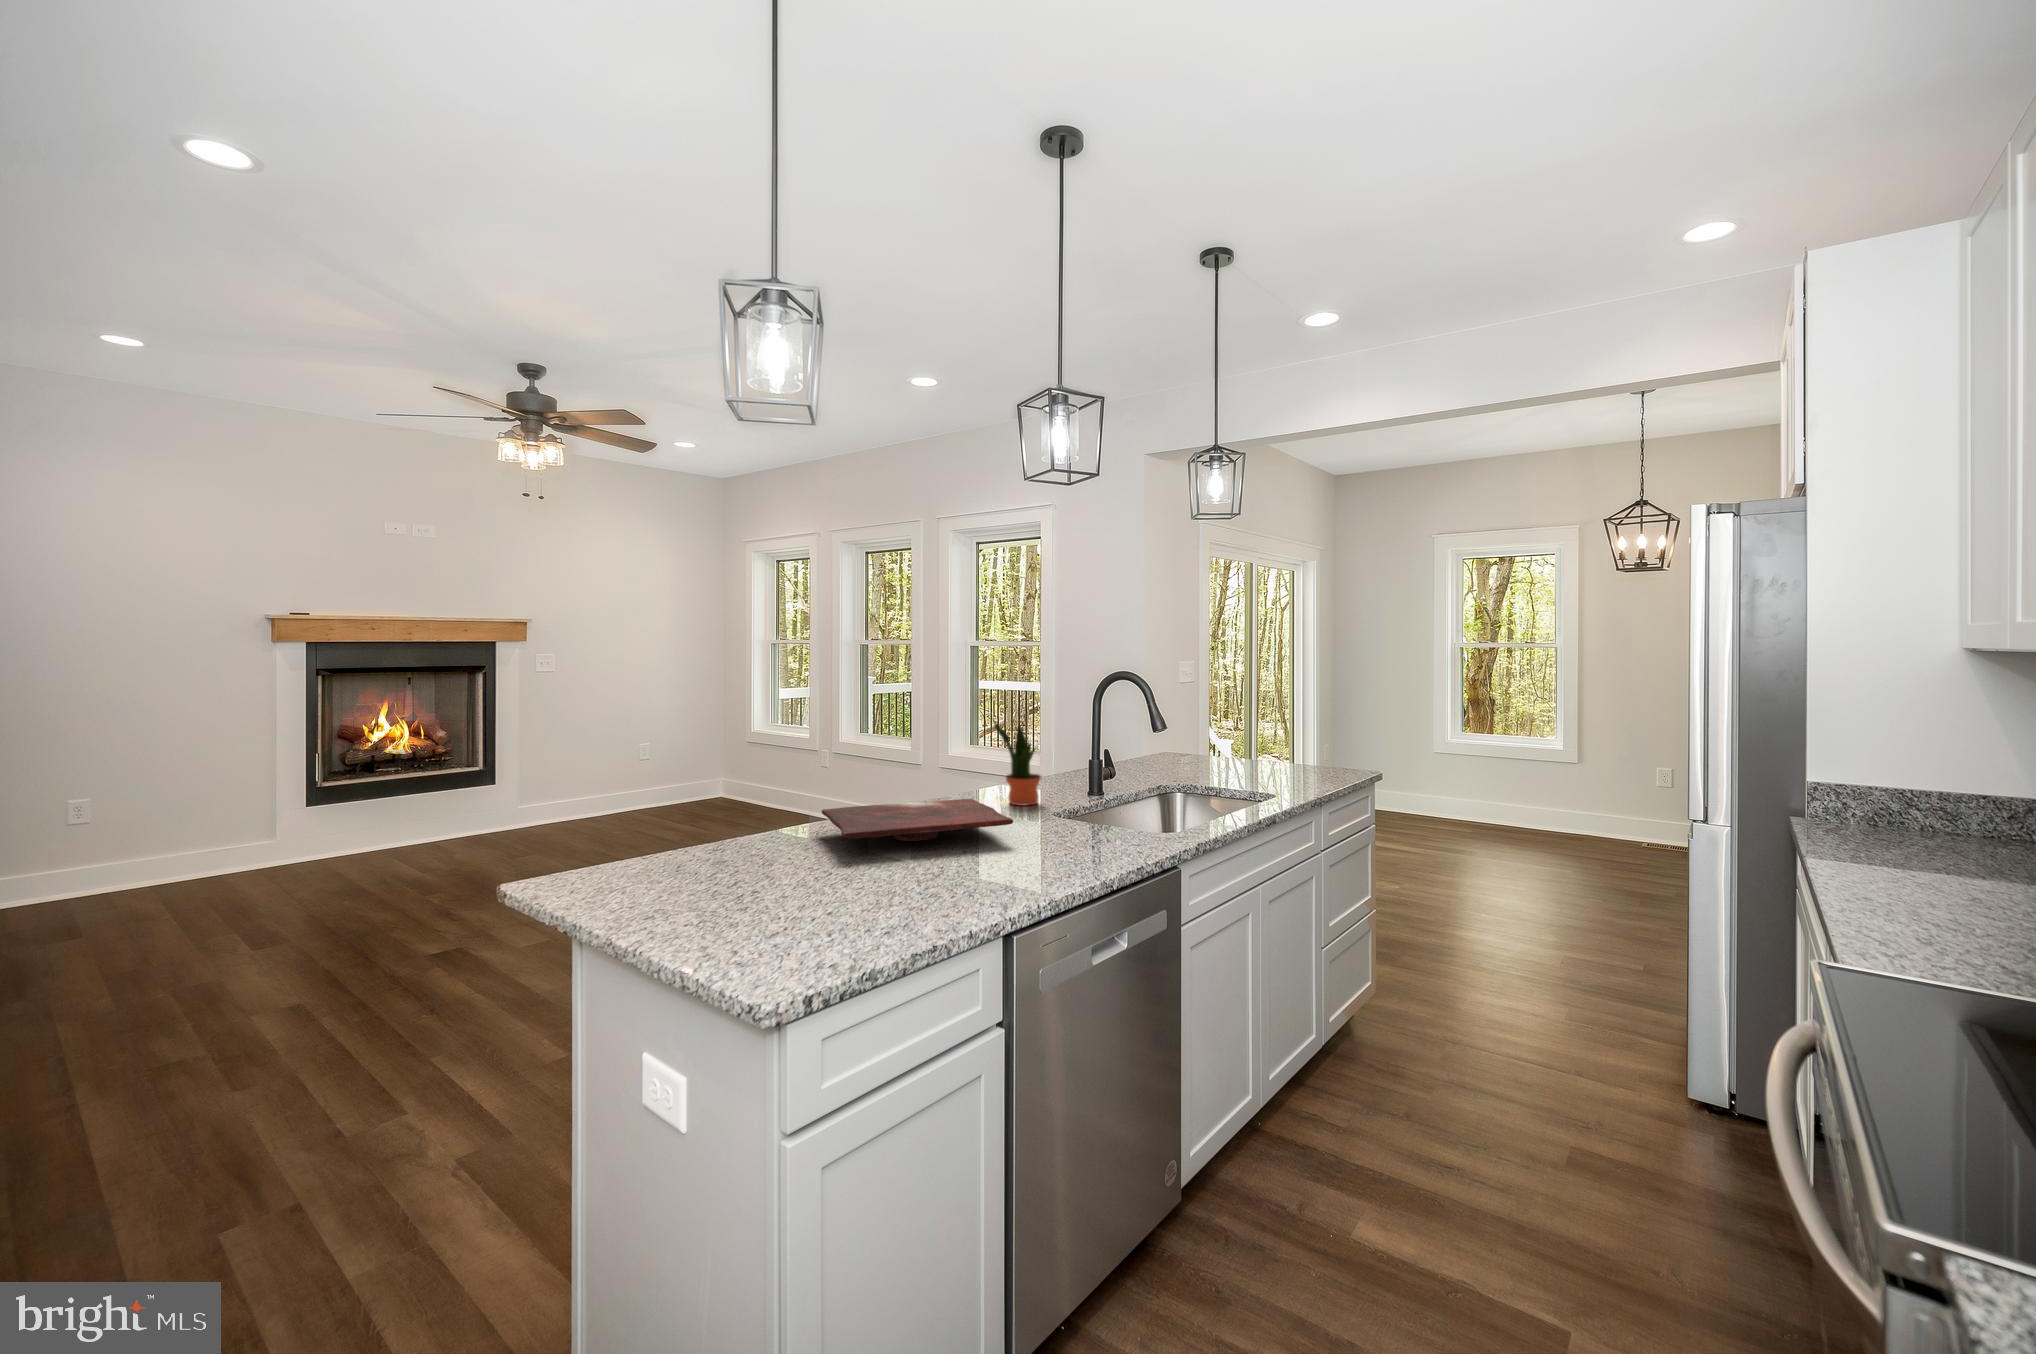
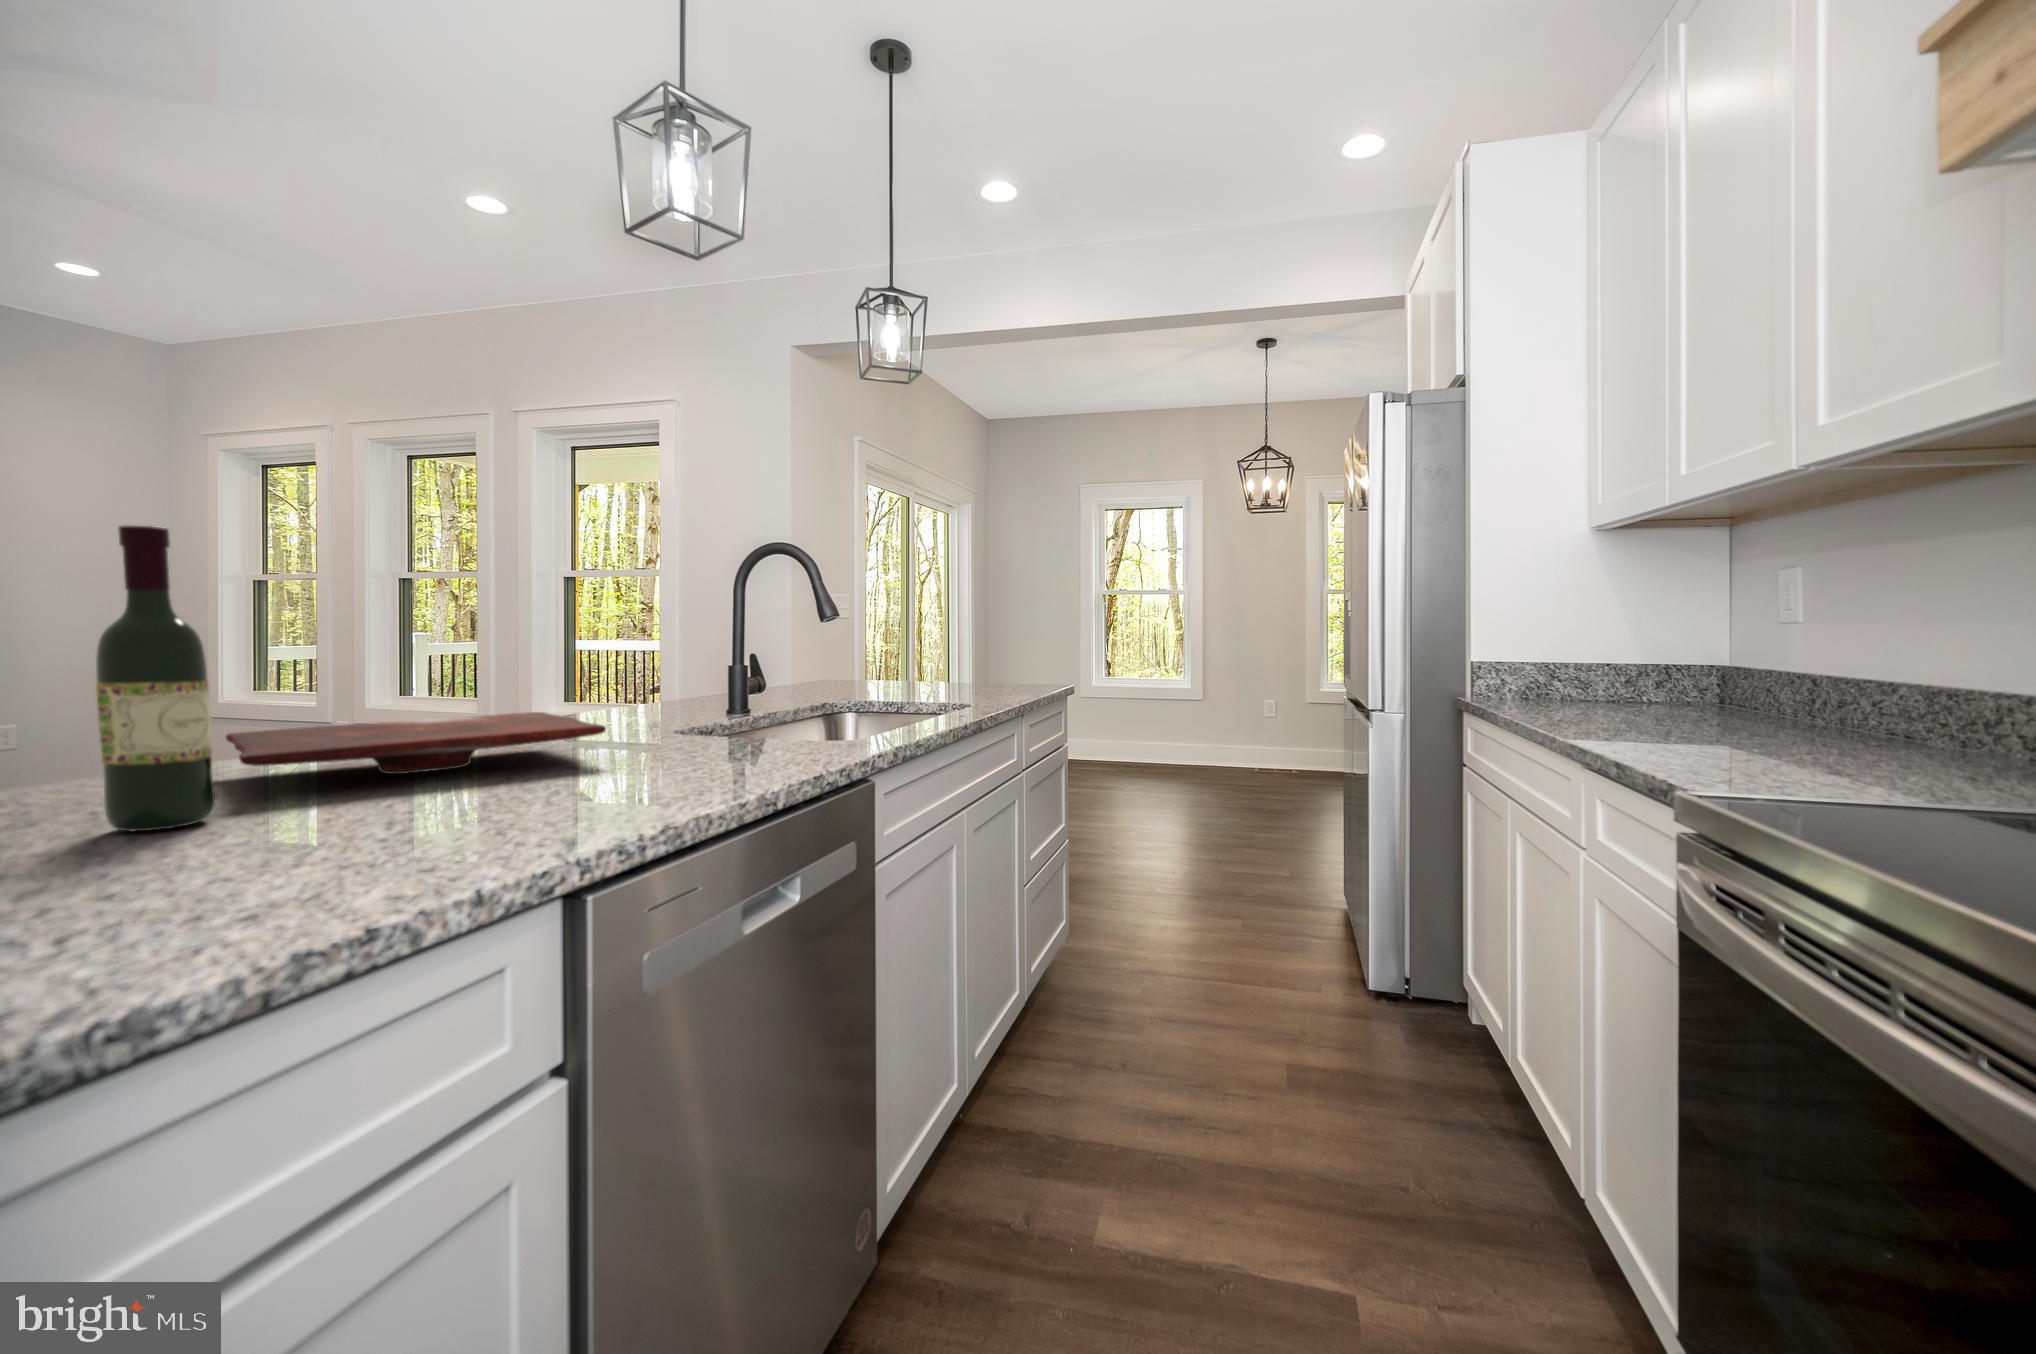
potted plant: present [994,721,1041,806] -> none [579,599,662,728]
wine bottle: none [799,723,838,873] -> present [96,525,215,831]

